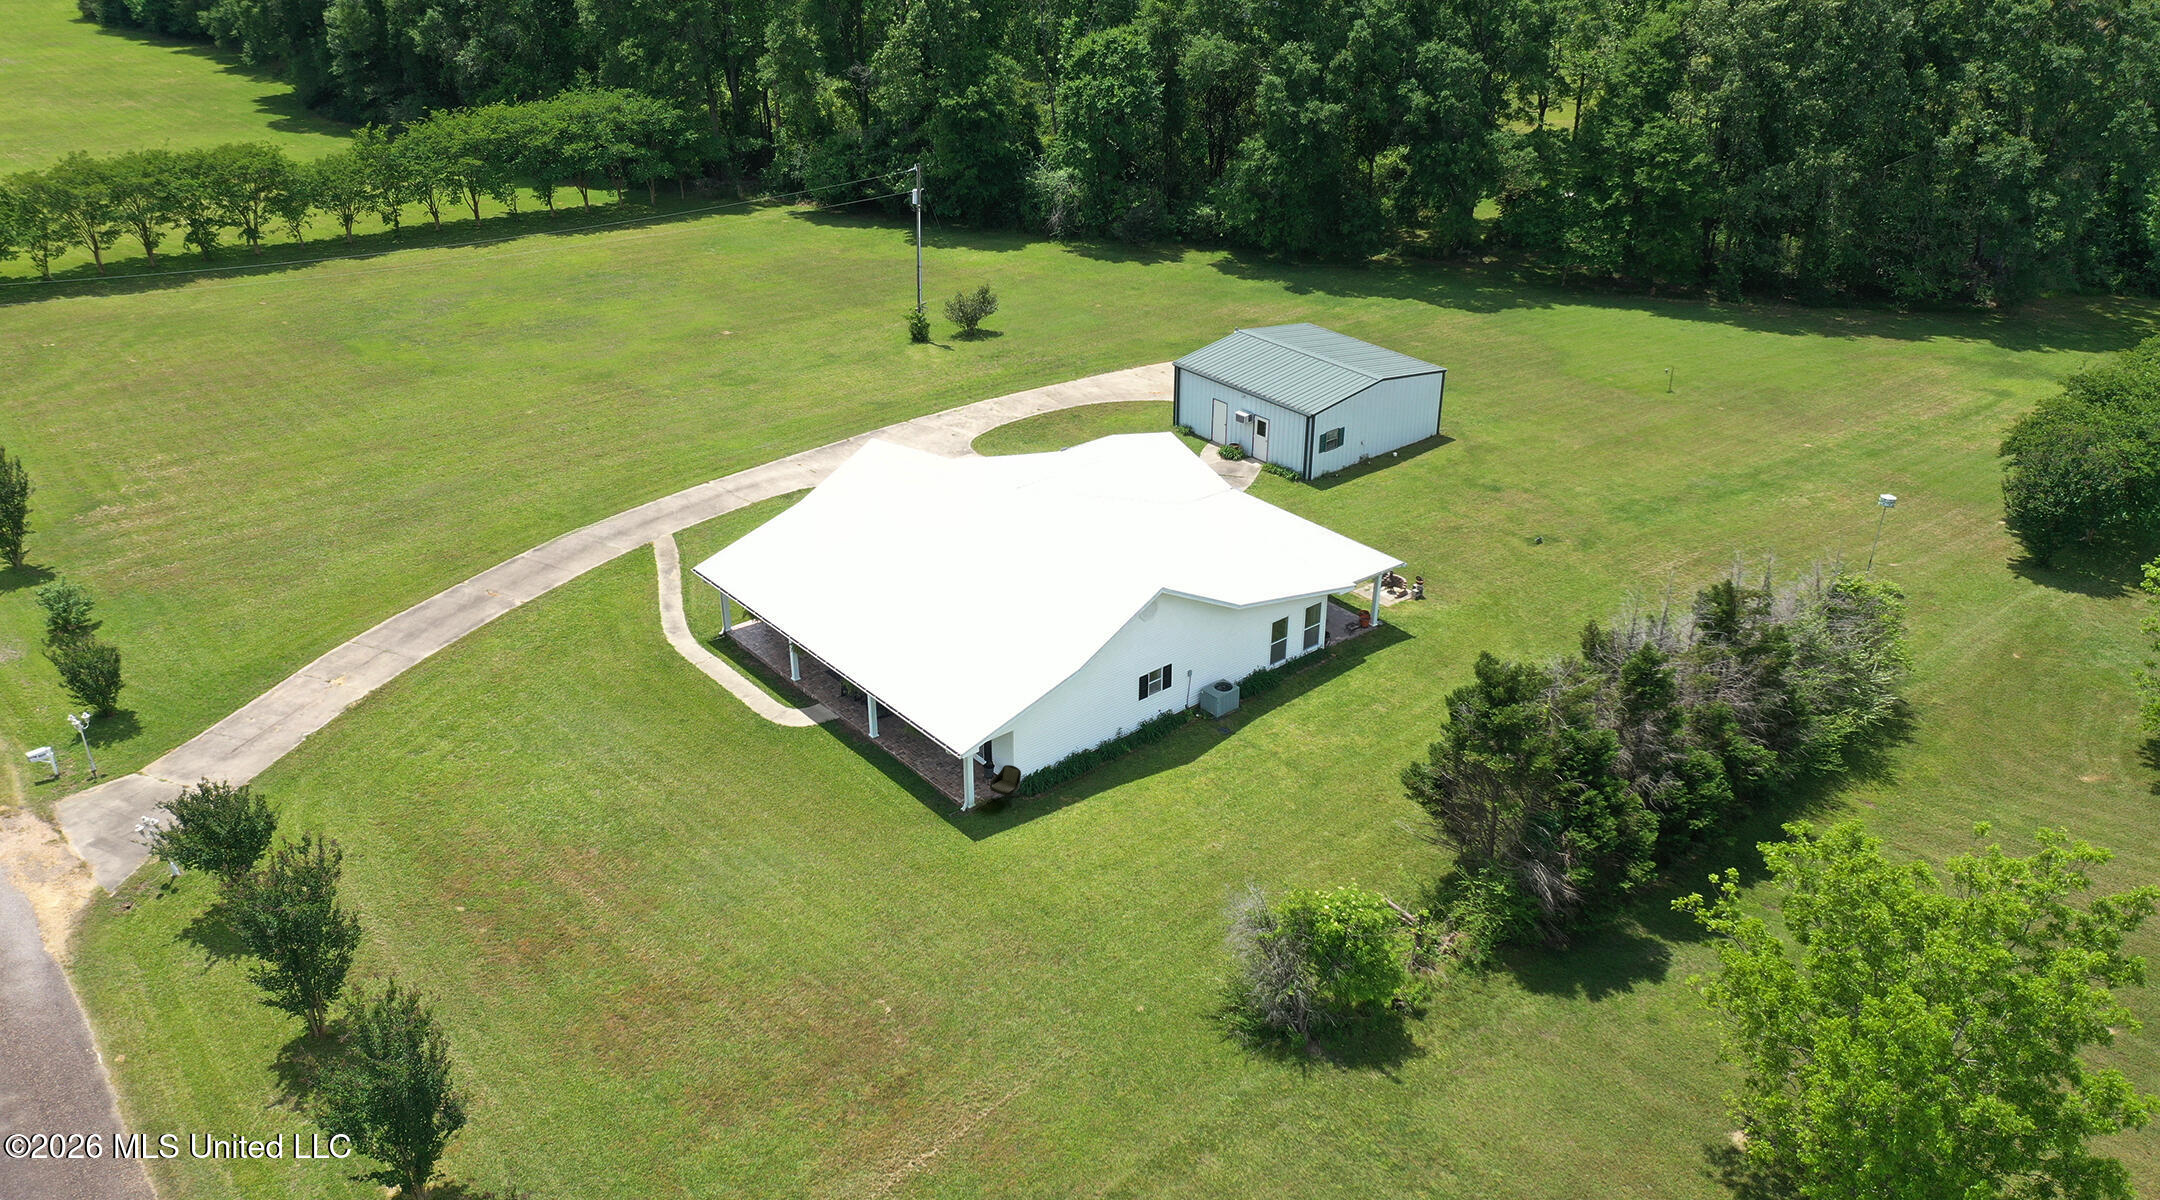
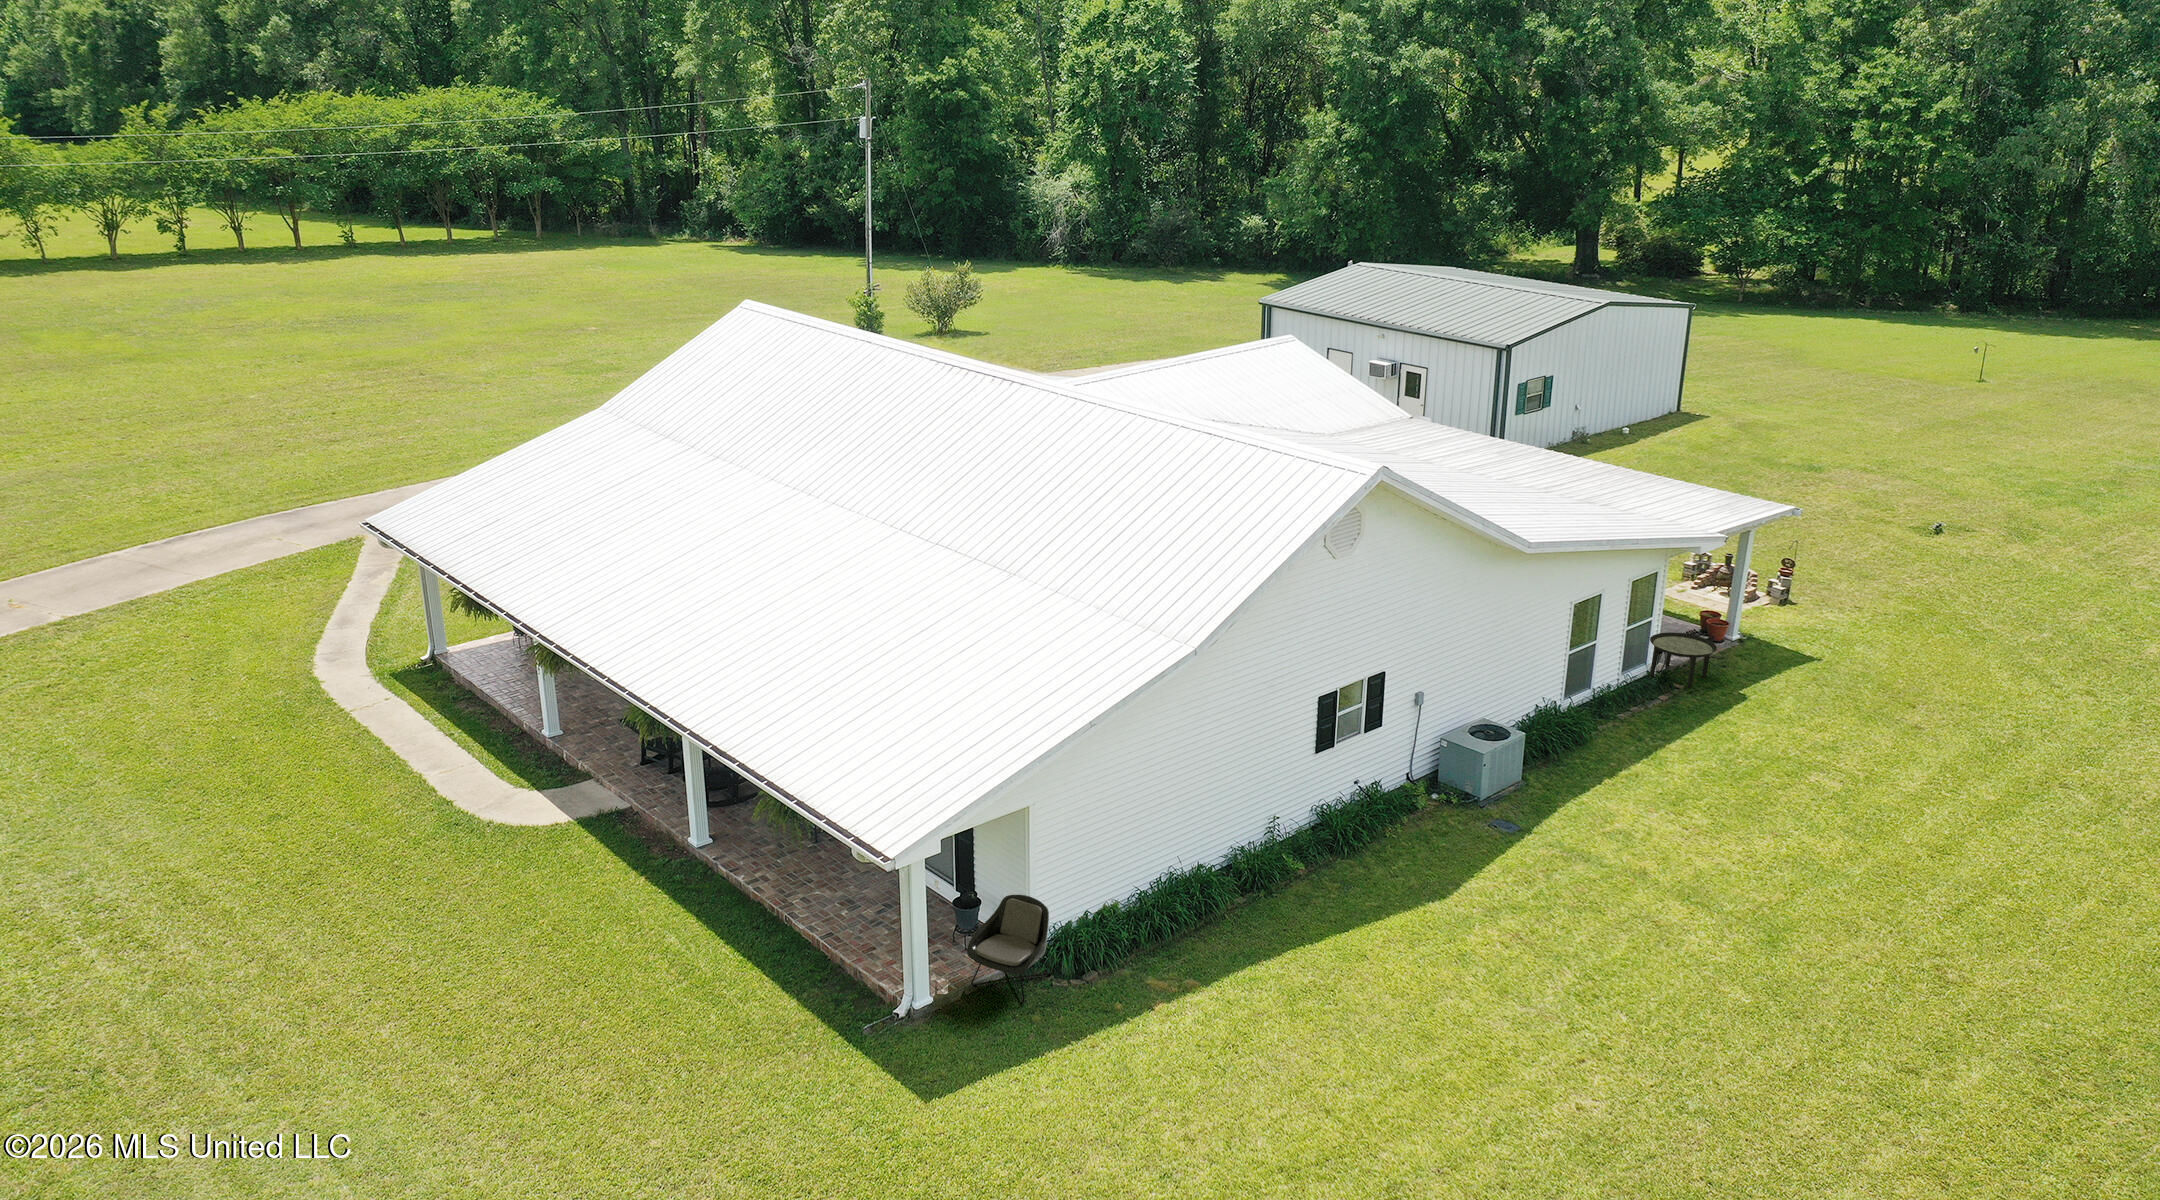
round table: none [1324,626,1355,656] -> present [1650,632,1717,688]

